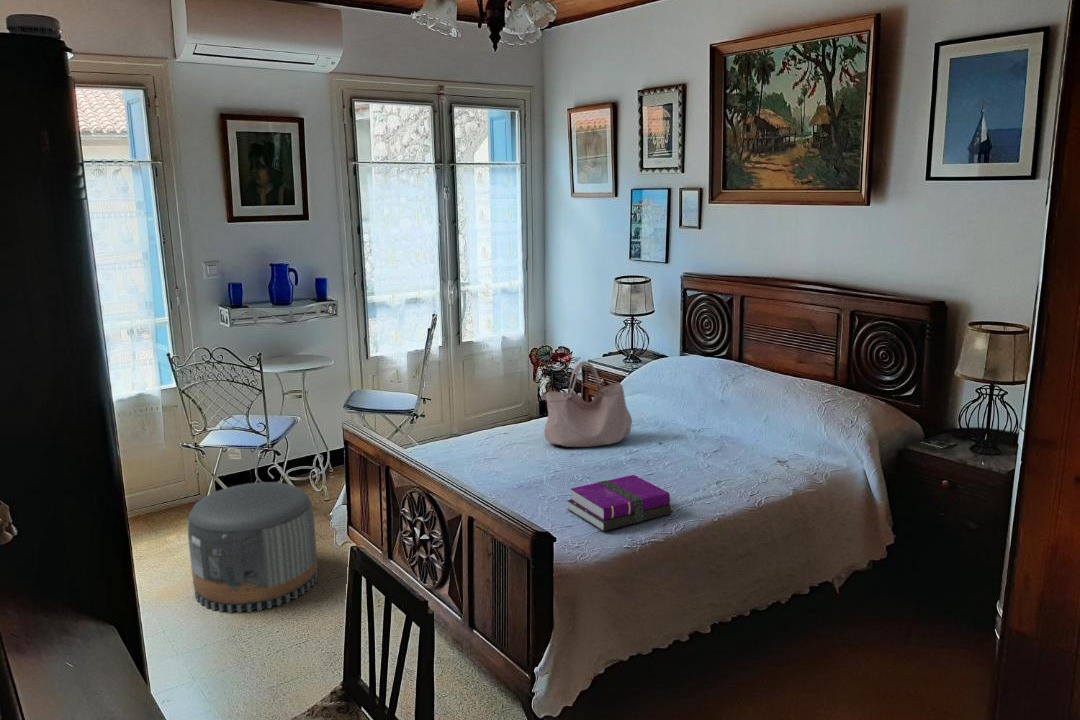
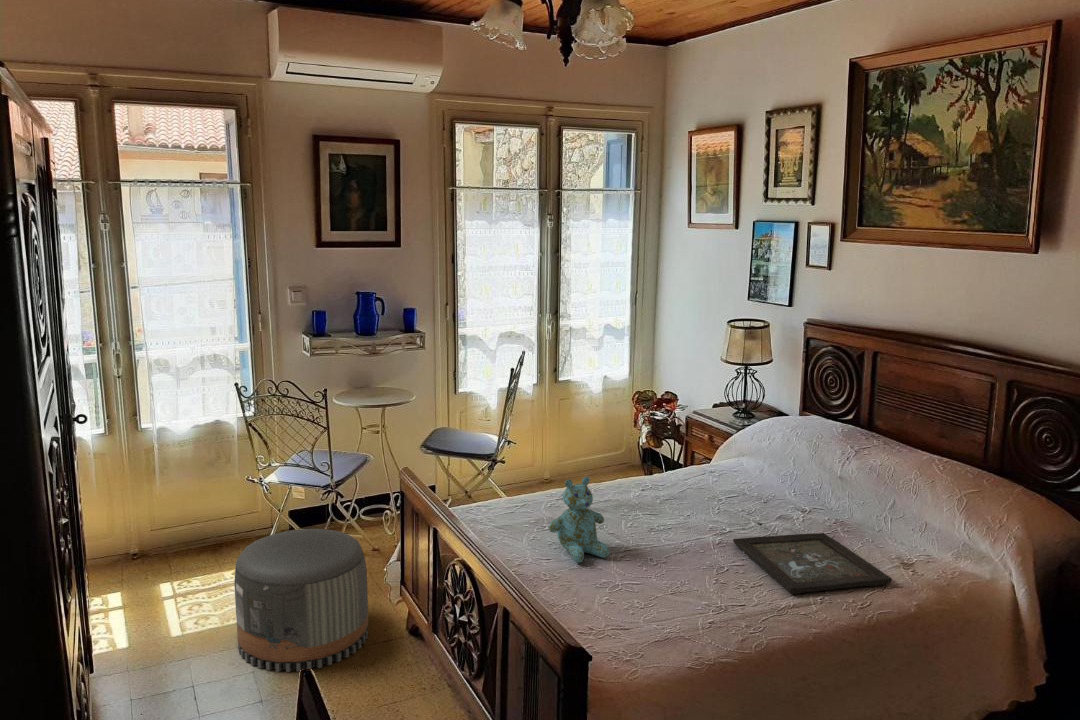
handbag: present [544,362,632,447] -> none [621,423,725,522]
stuffed bear: none [490,409,544,483] -> present [549,477,610,563]
tray: none [645,444,777,491] -> present [733,533,892,594]
notebook: present [567,475,673,531] -> none [626,568,751,638]

